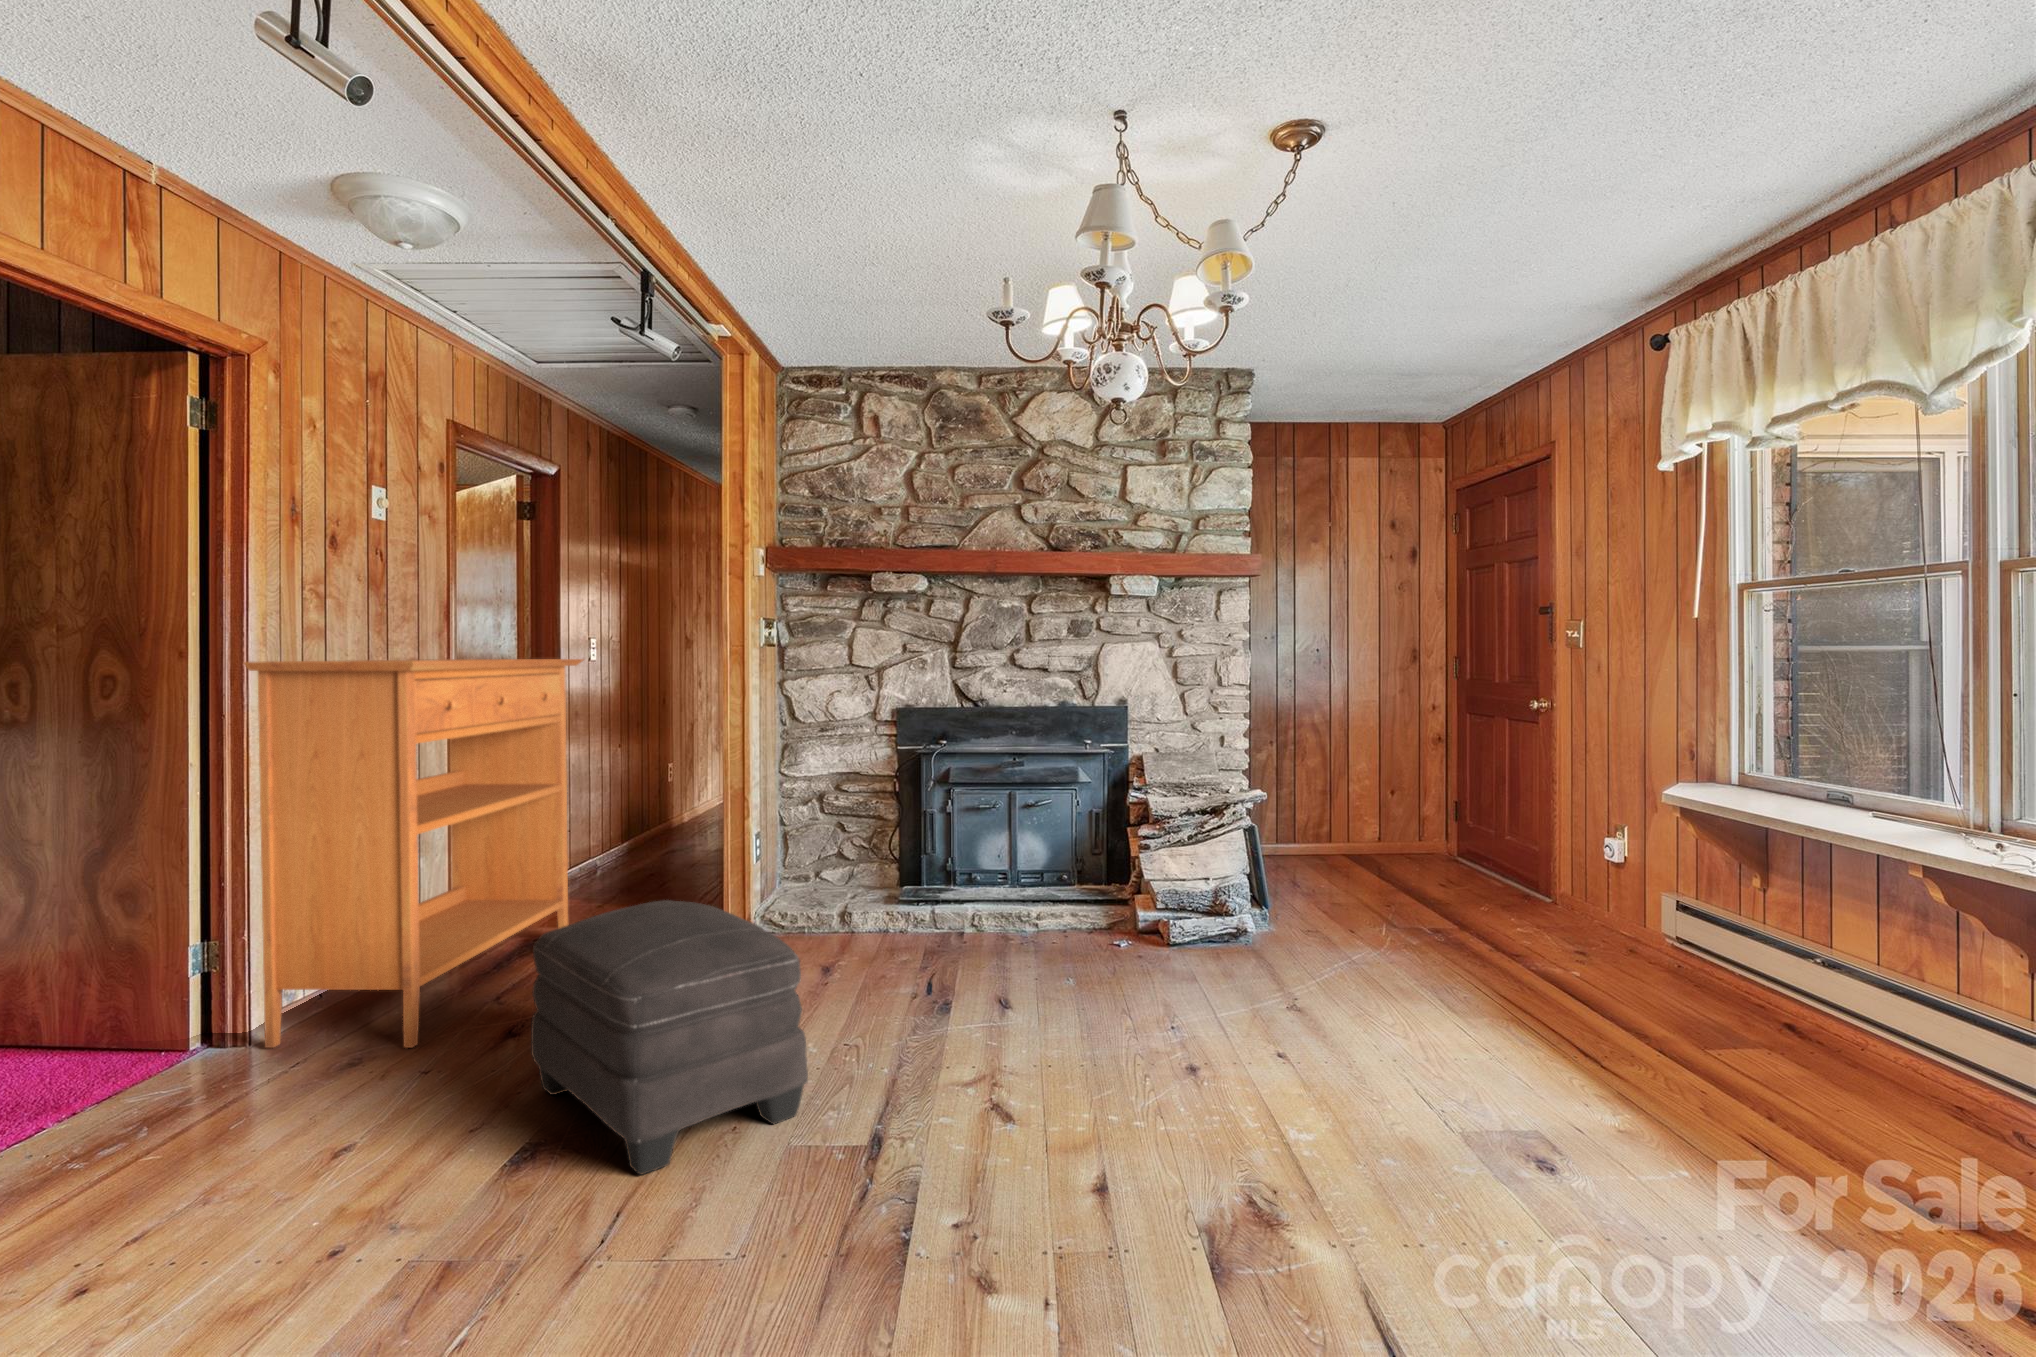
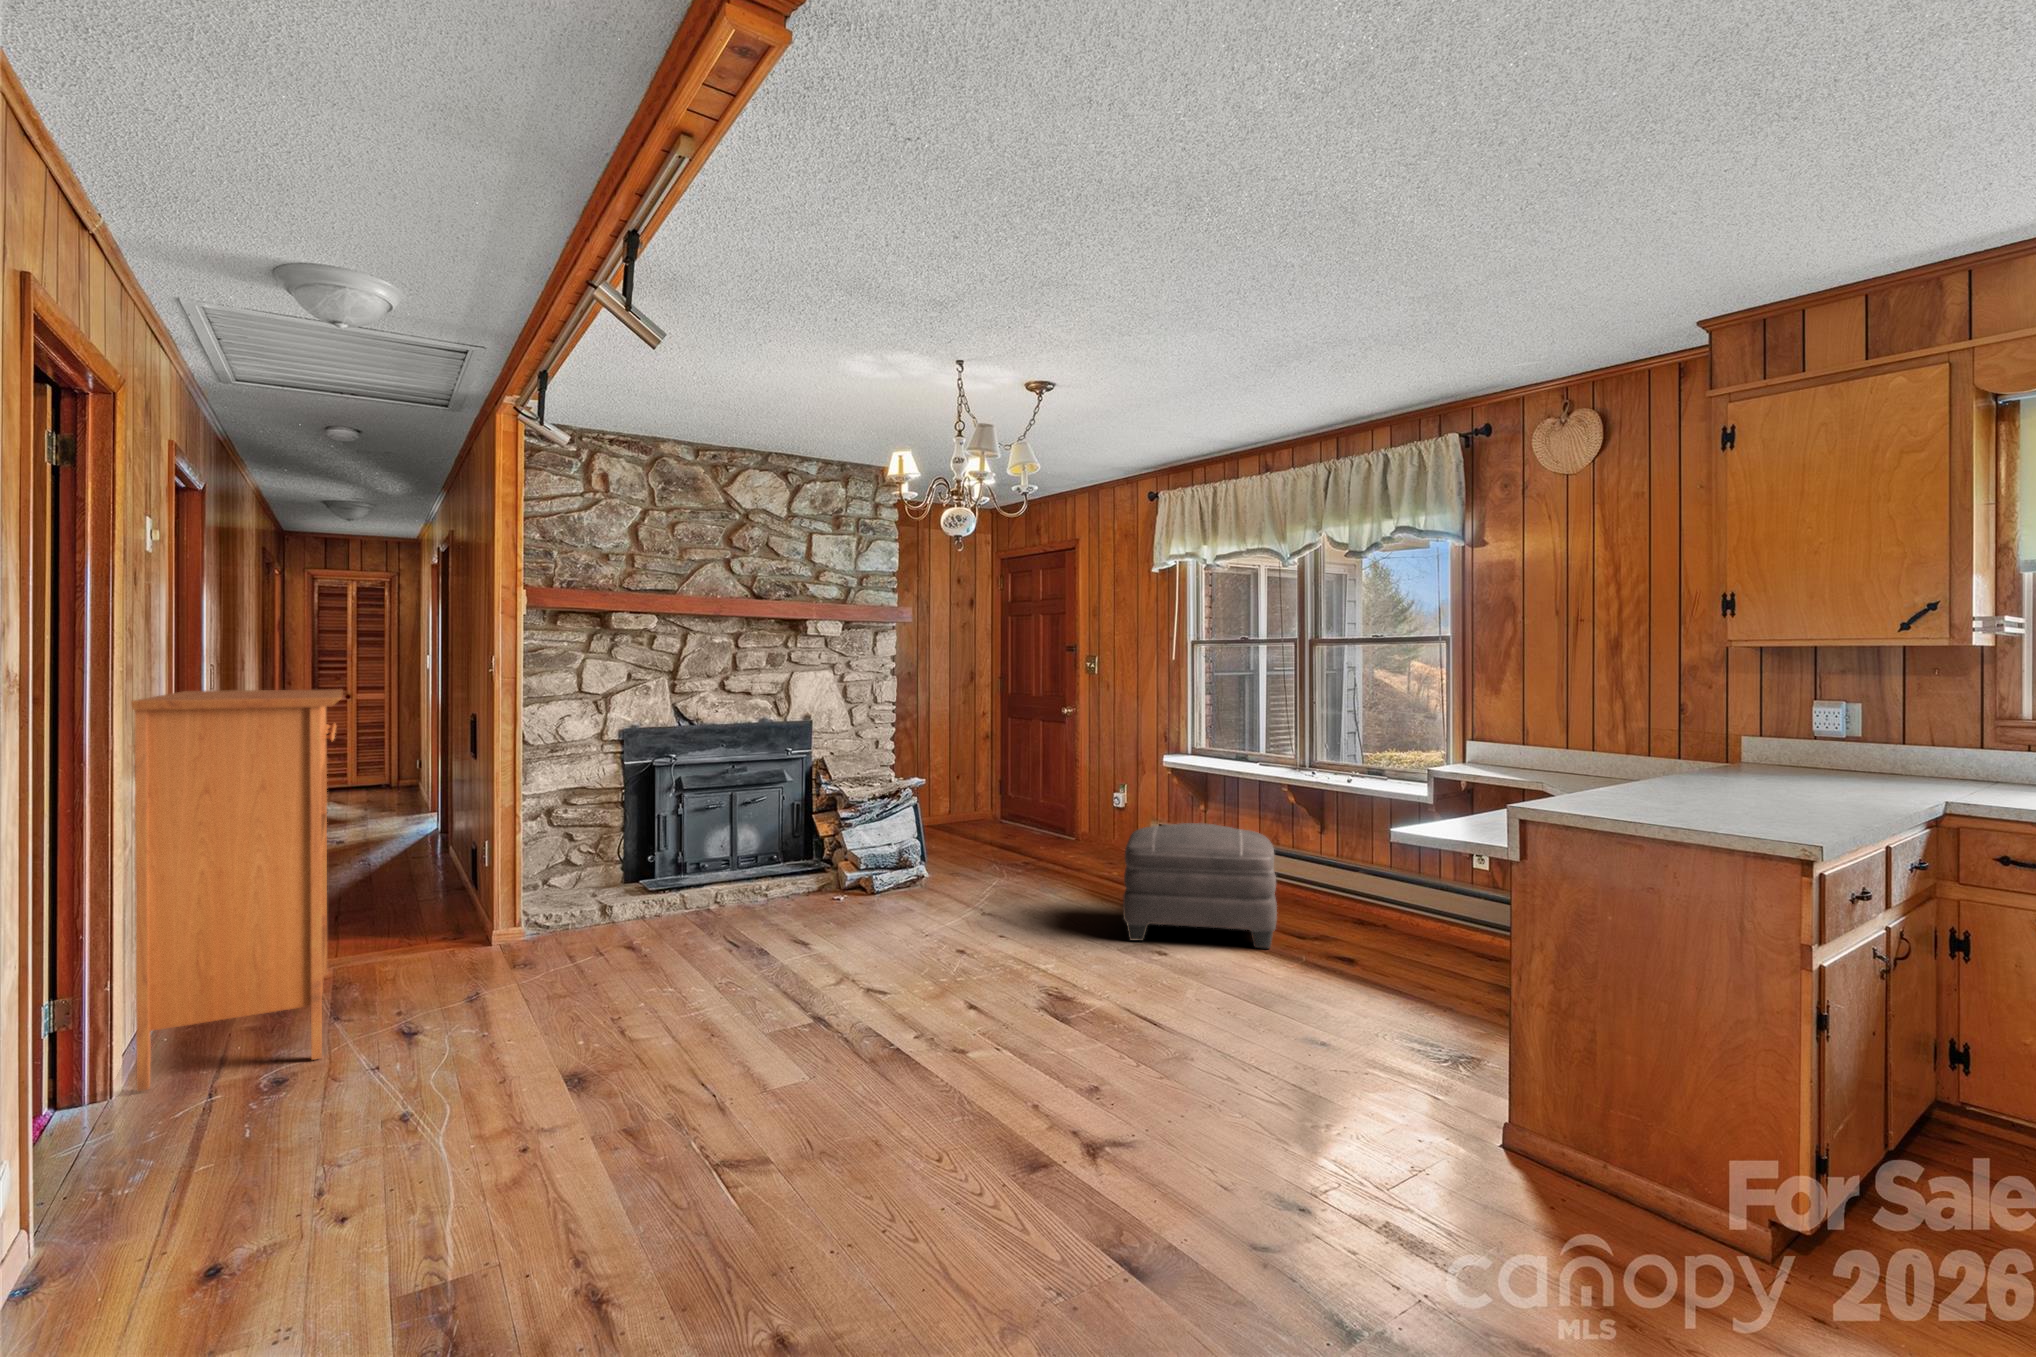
ottoman: present [531,900,808,1175] -> present [1123,823,1277,948]

